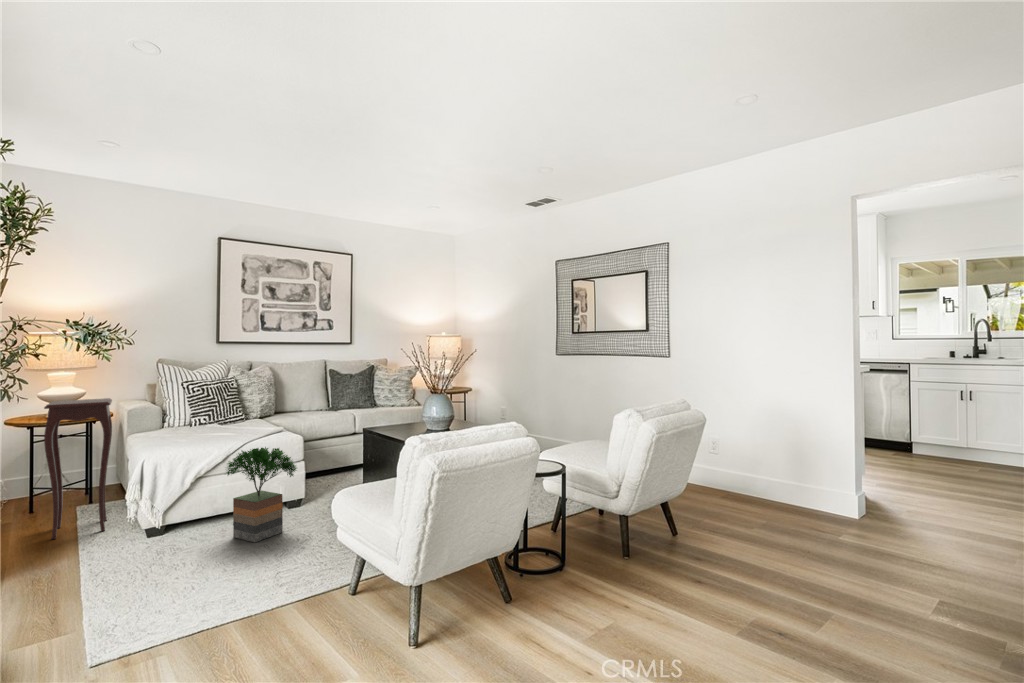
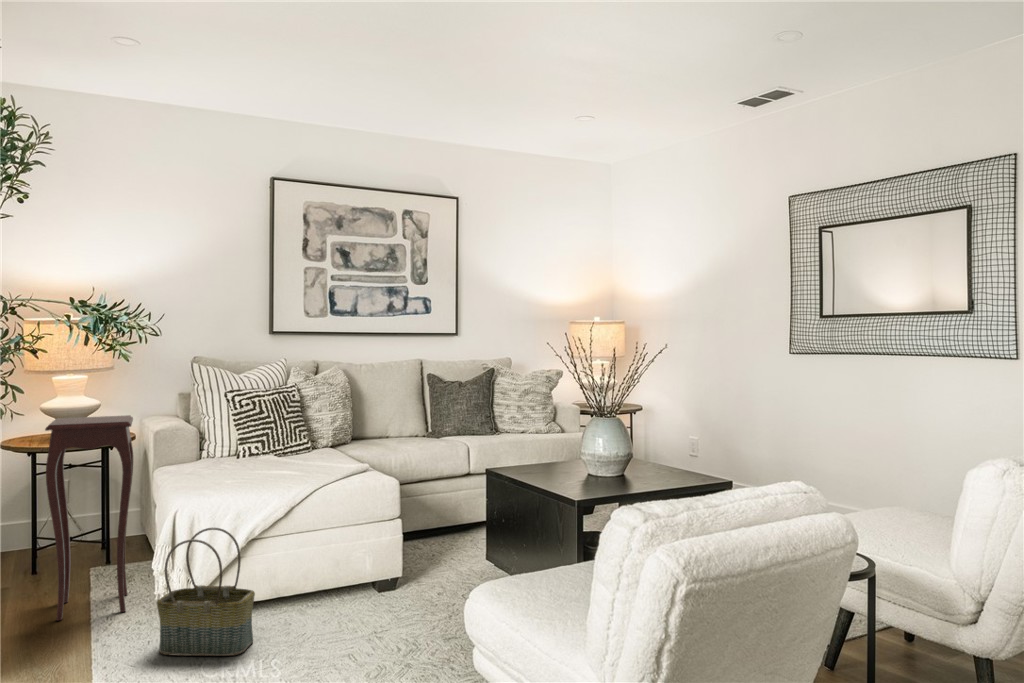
potted tree: present [227,447,297,542] -> none [289,496,398,649]
basket: none [128,469,199,554] -> present [157,527,255,656]

